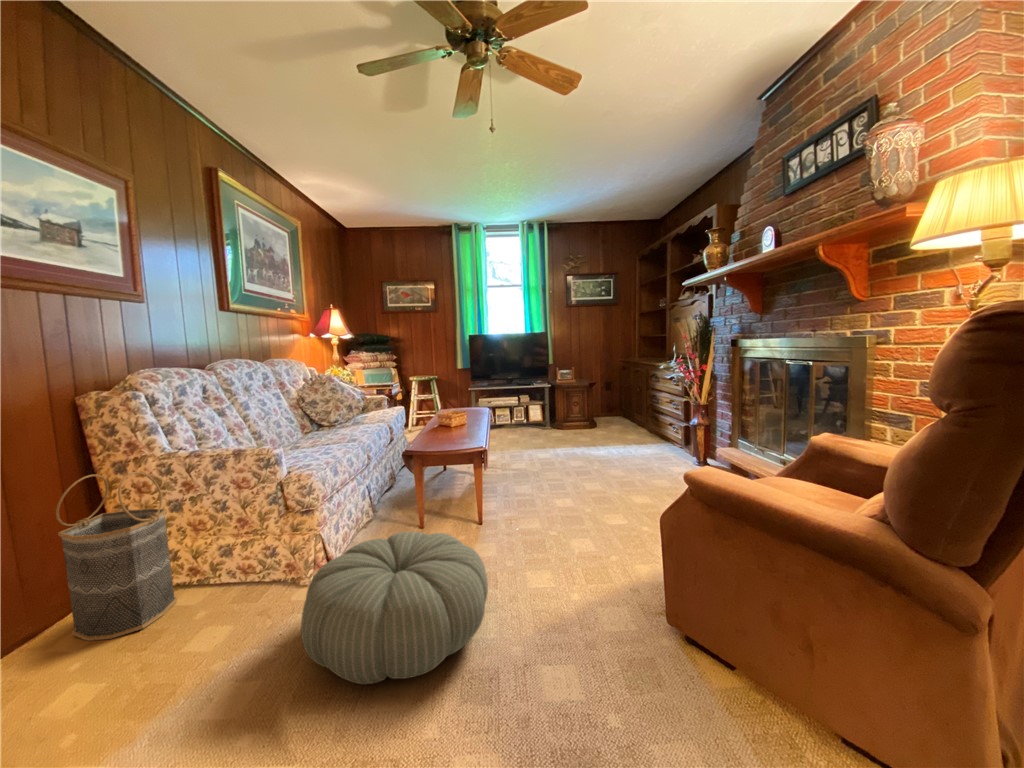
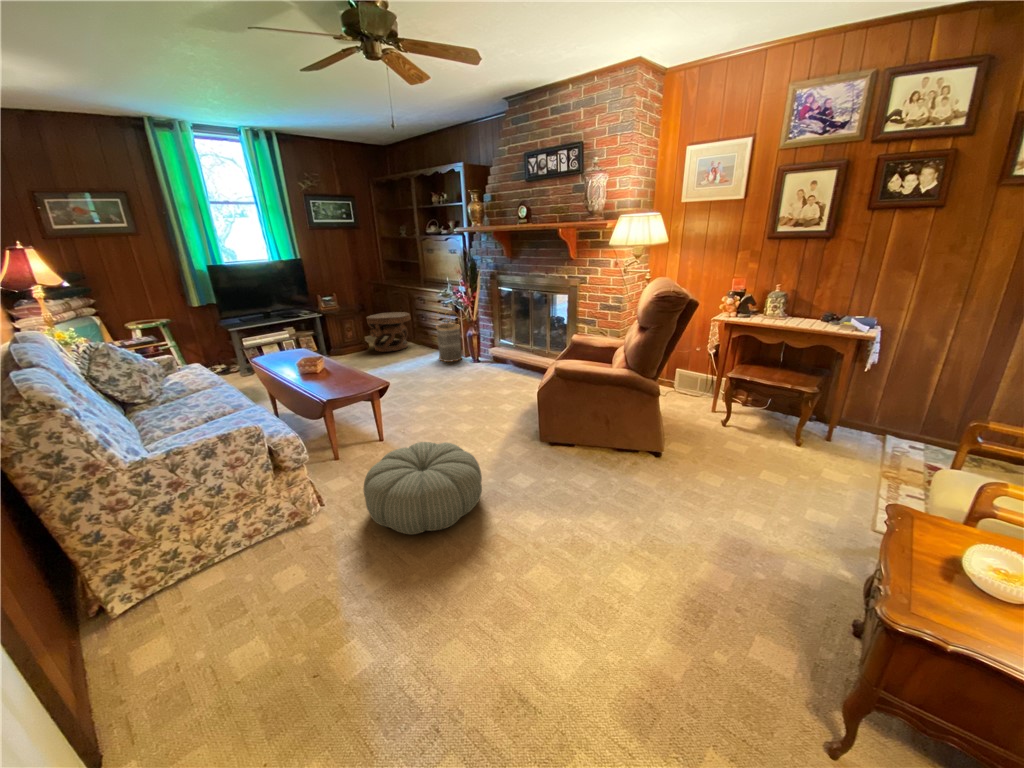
side table: none [594,393,646,437] -> present [367,312,411,352]
basket: present [56,472,177,641] -> present [436,309,462,362]

